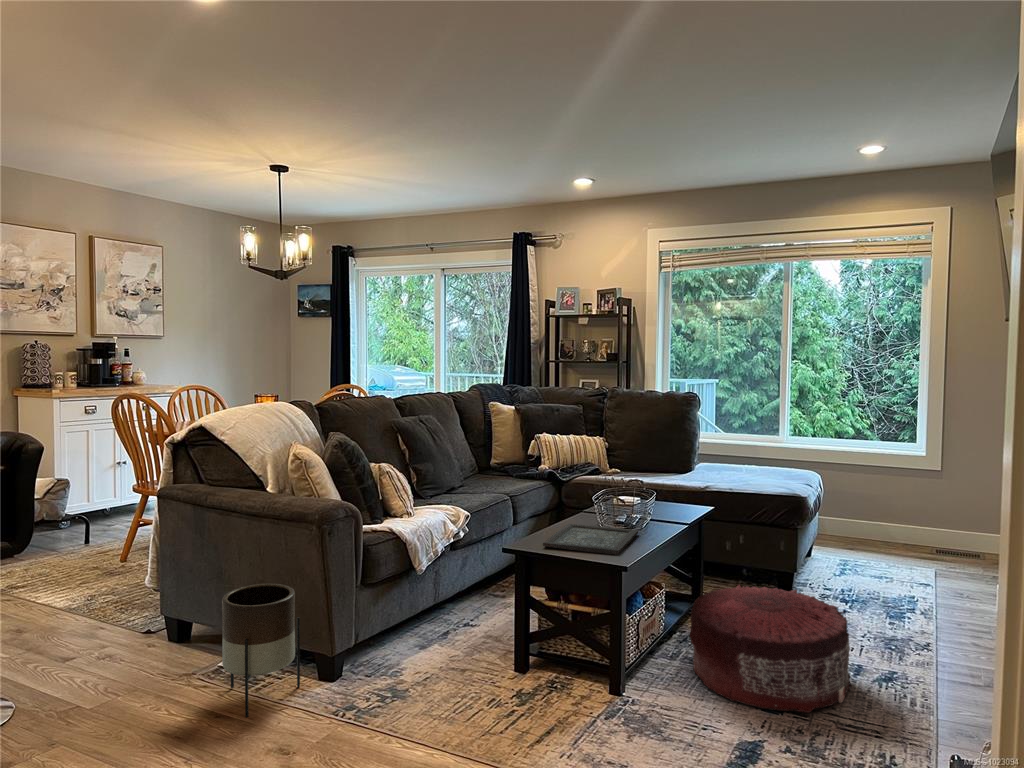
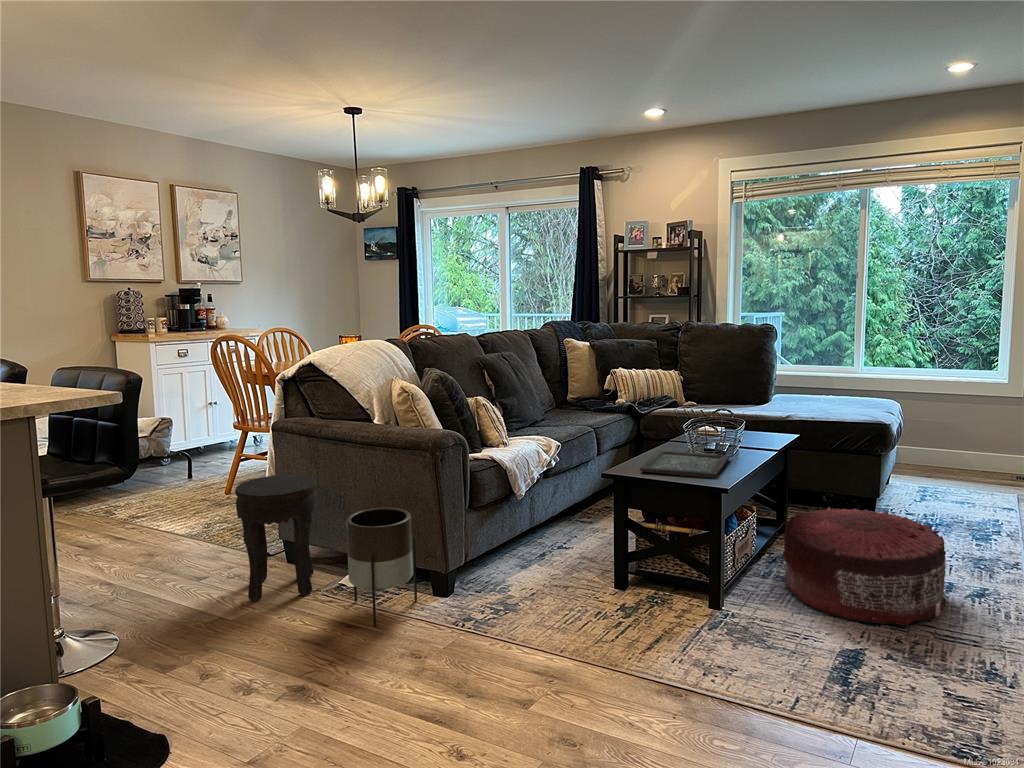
side table: none [105,546,198,688] -> present [235,475,317,601]

